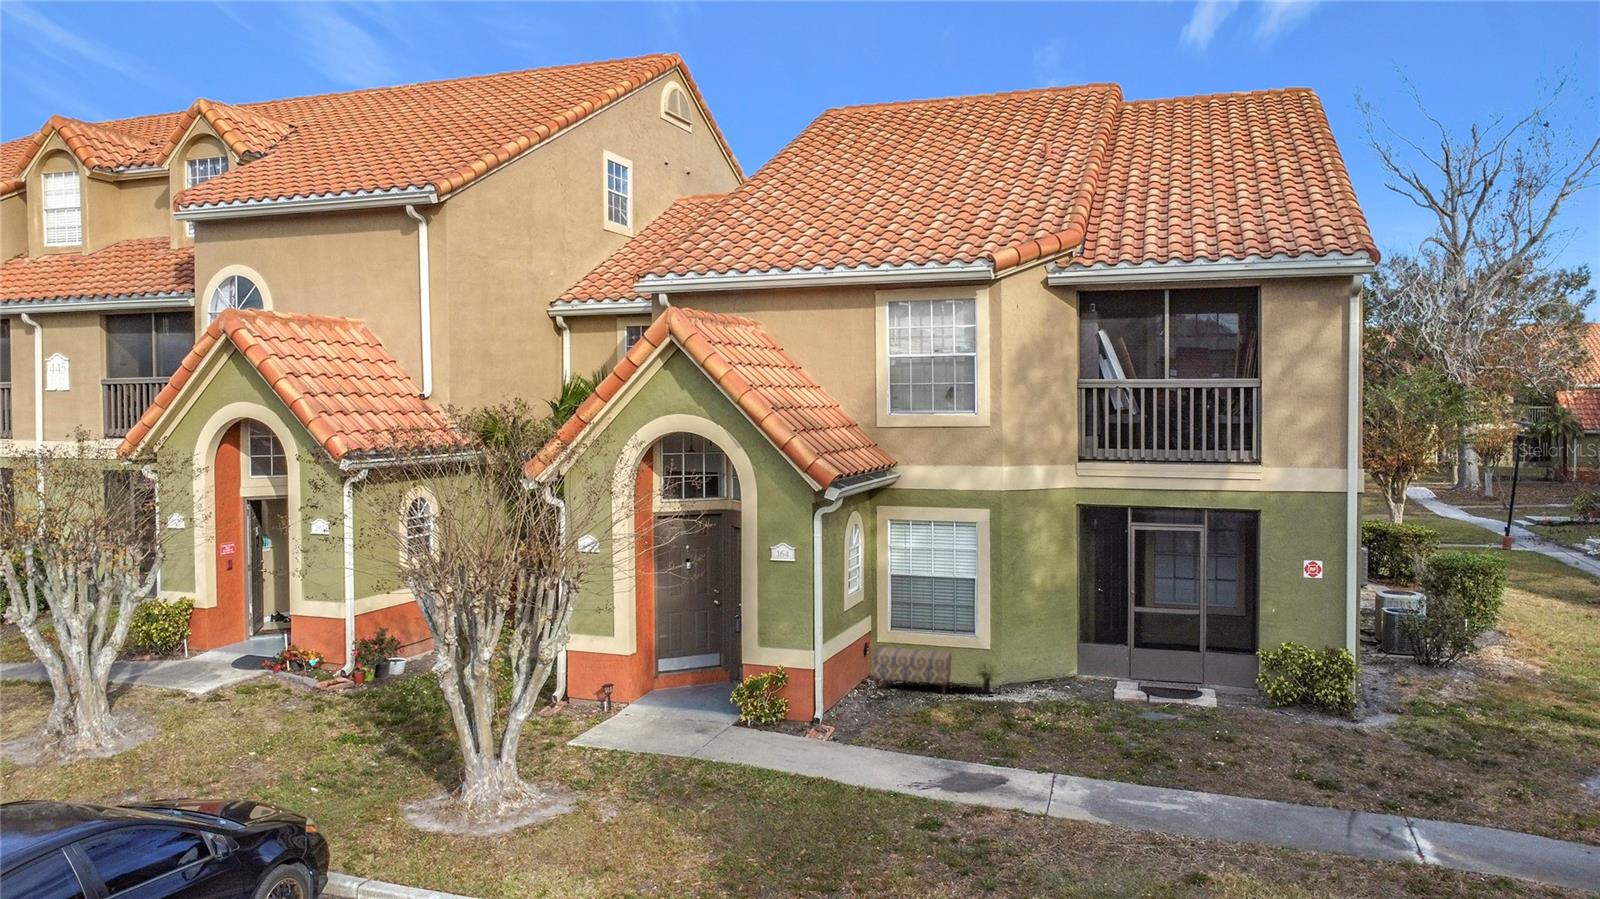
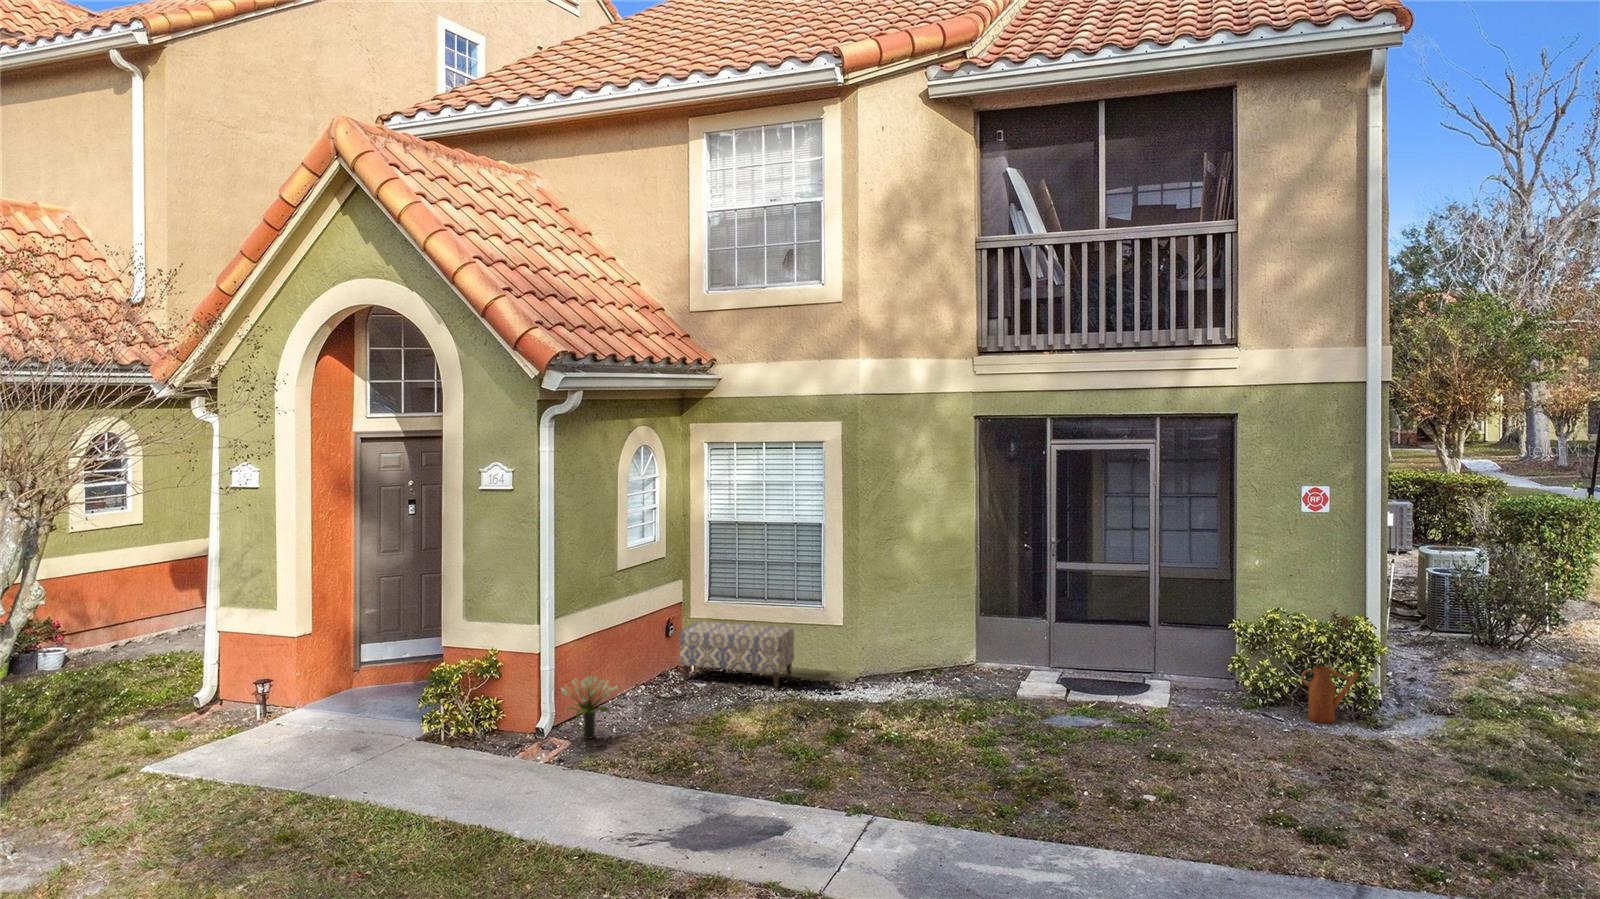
potted plant: present [971,657,1004,694] -> present [561,676,618,739]
watering can: none [1304,681,1343,719] -> present [1301,666,1359,724]

